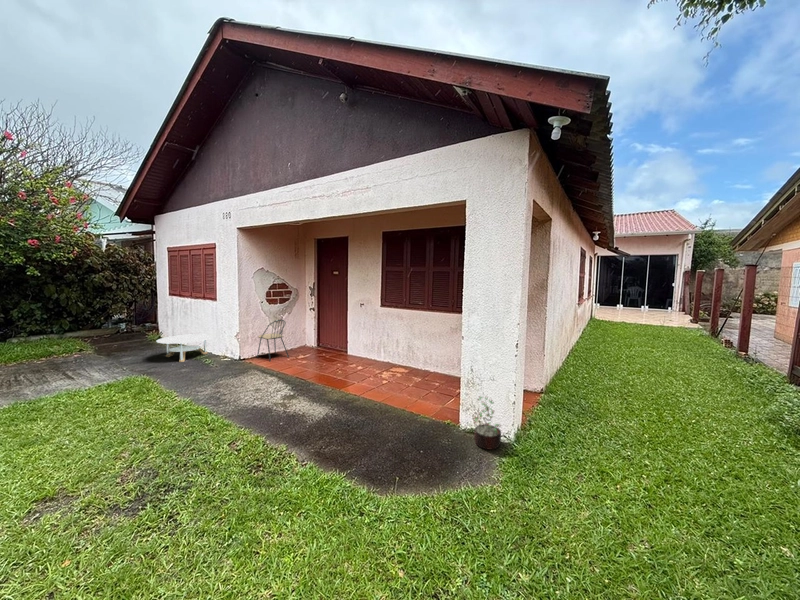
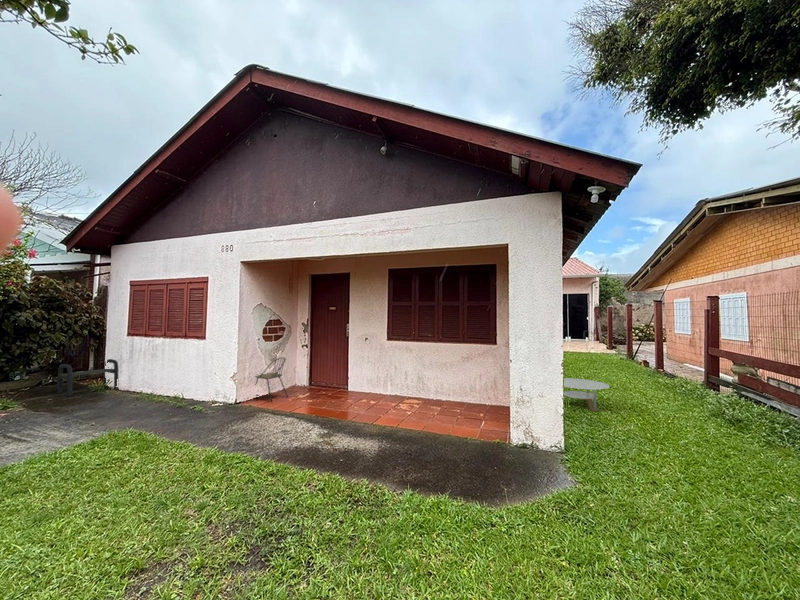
bench: none [119,315,167,345] -> present [57,359,118,396]
round table: present [156,334,211,362] -> present [564,378,610,412]
decorative plant: present [474,397,501,450] -> none [528,411,559,458]

